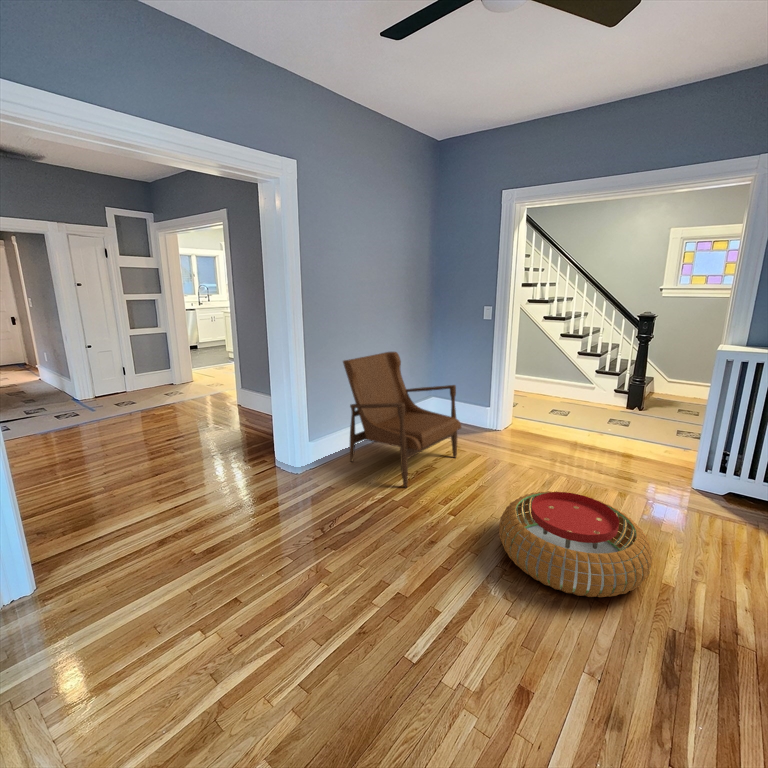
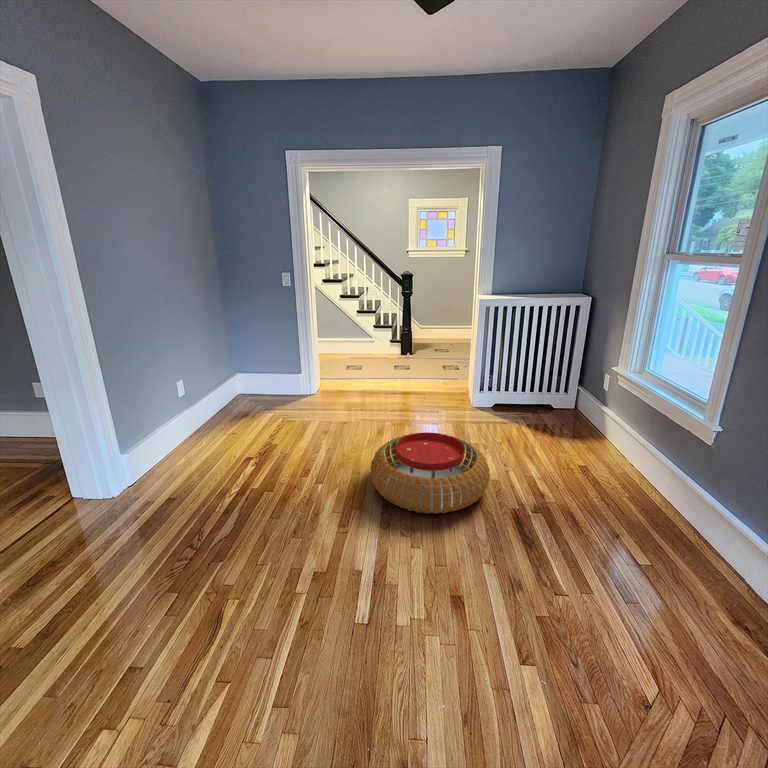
armchair: present [343,352,461,488] -> none [143,329,293,474]

